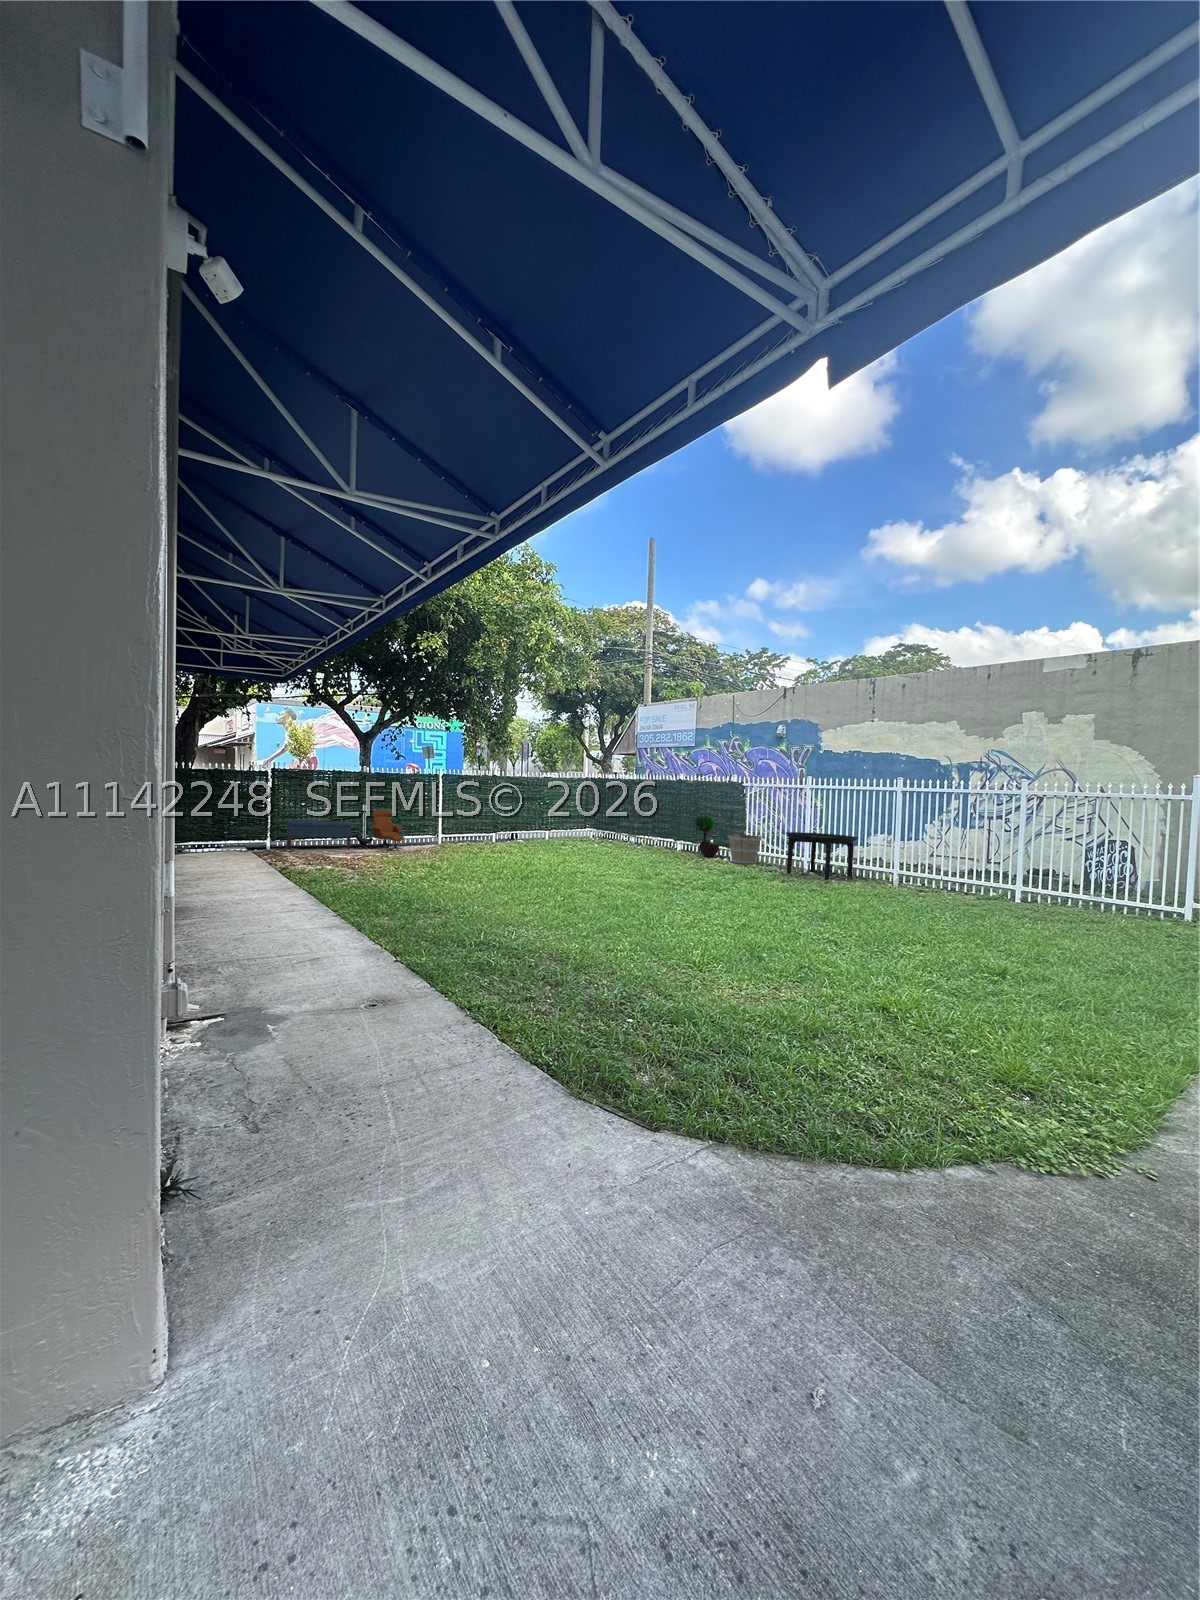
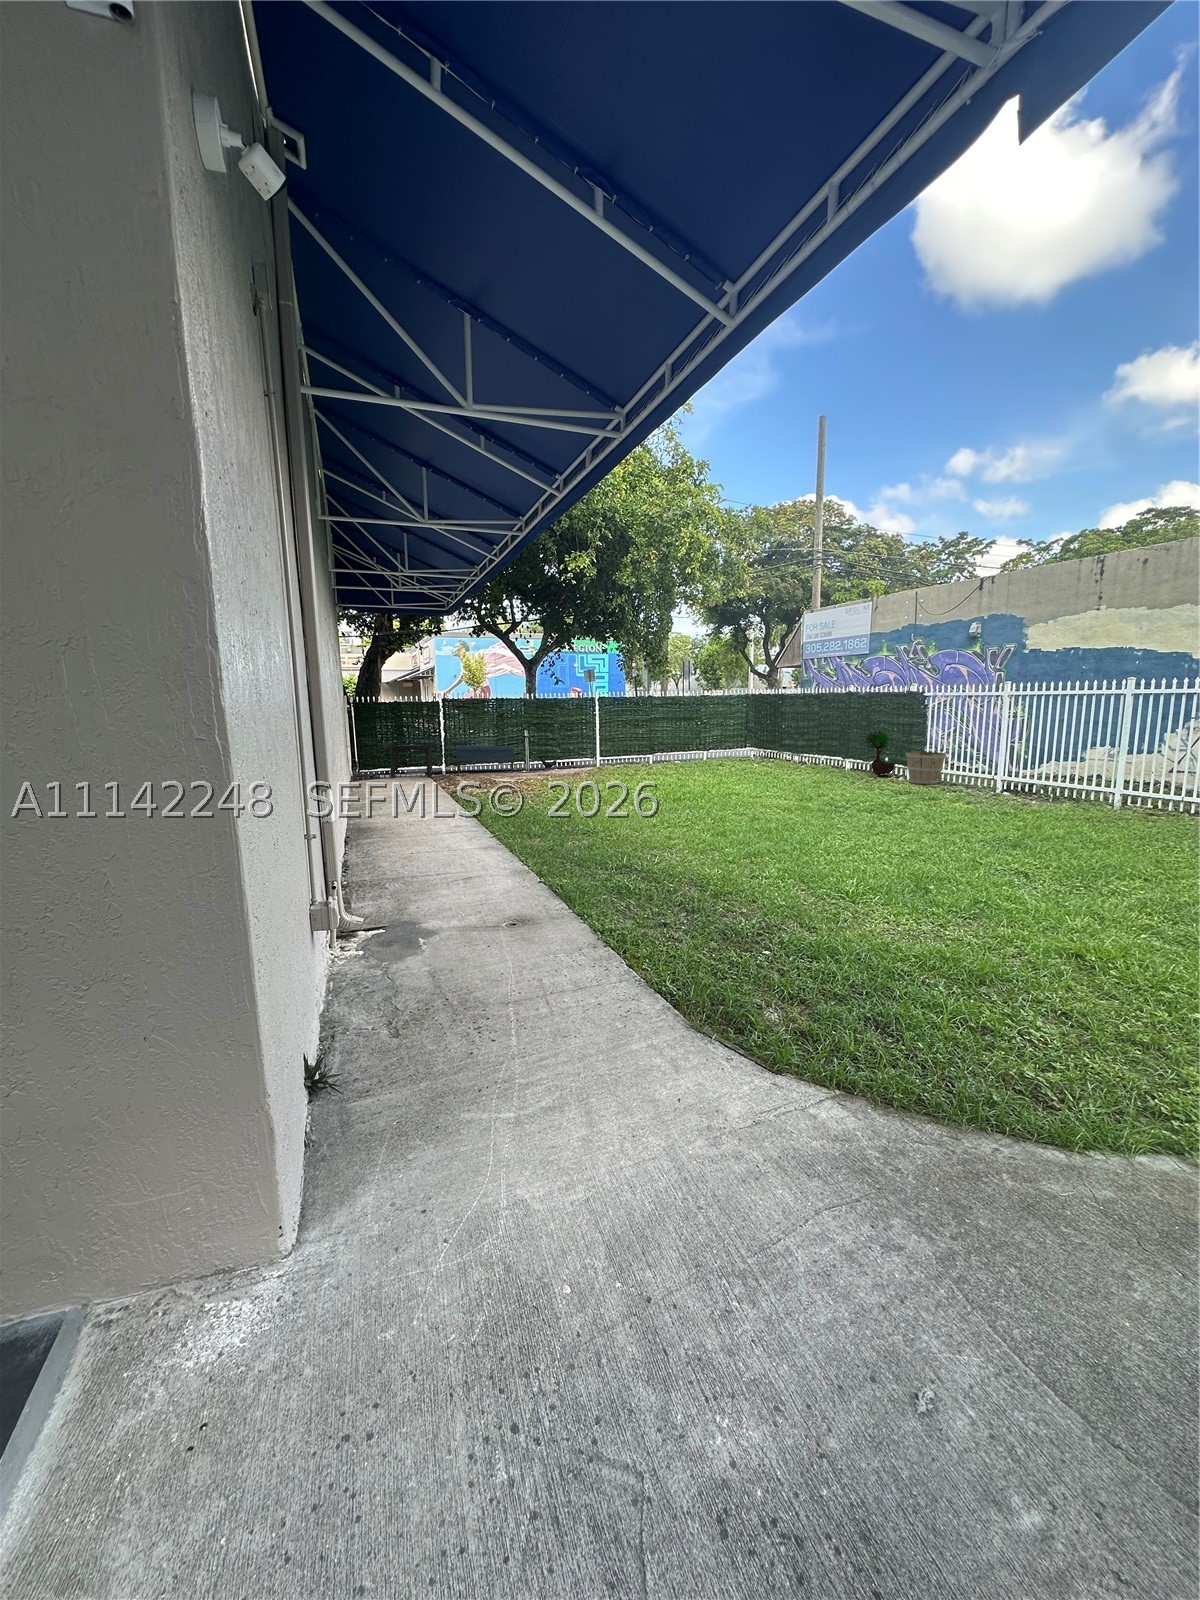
lounge chair: present [370,810,404,851] -> none [531,734,564,774]
round table: present [786,832,858,880] -> present [382,742,440,778]

